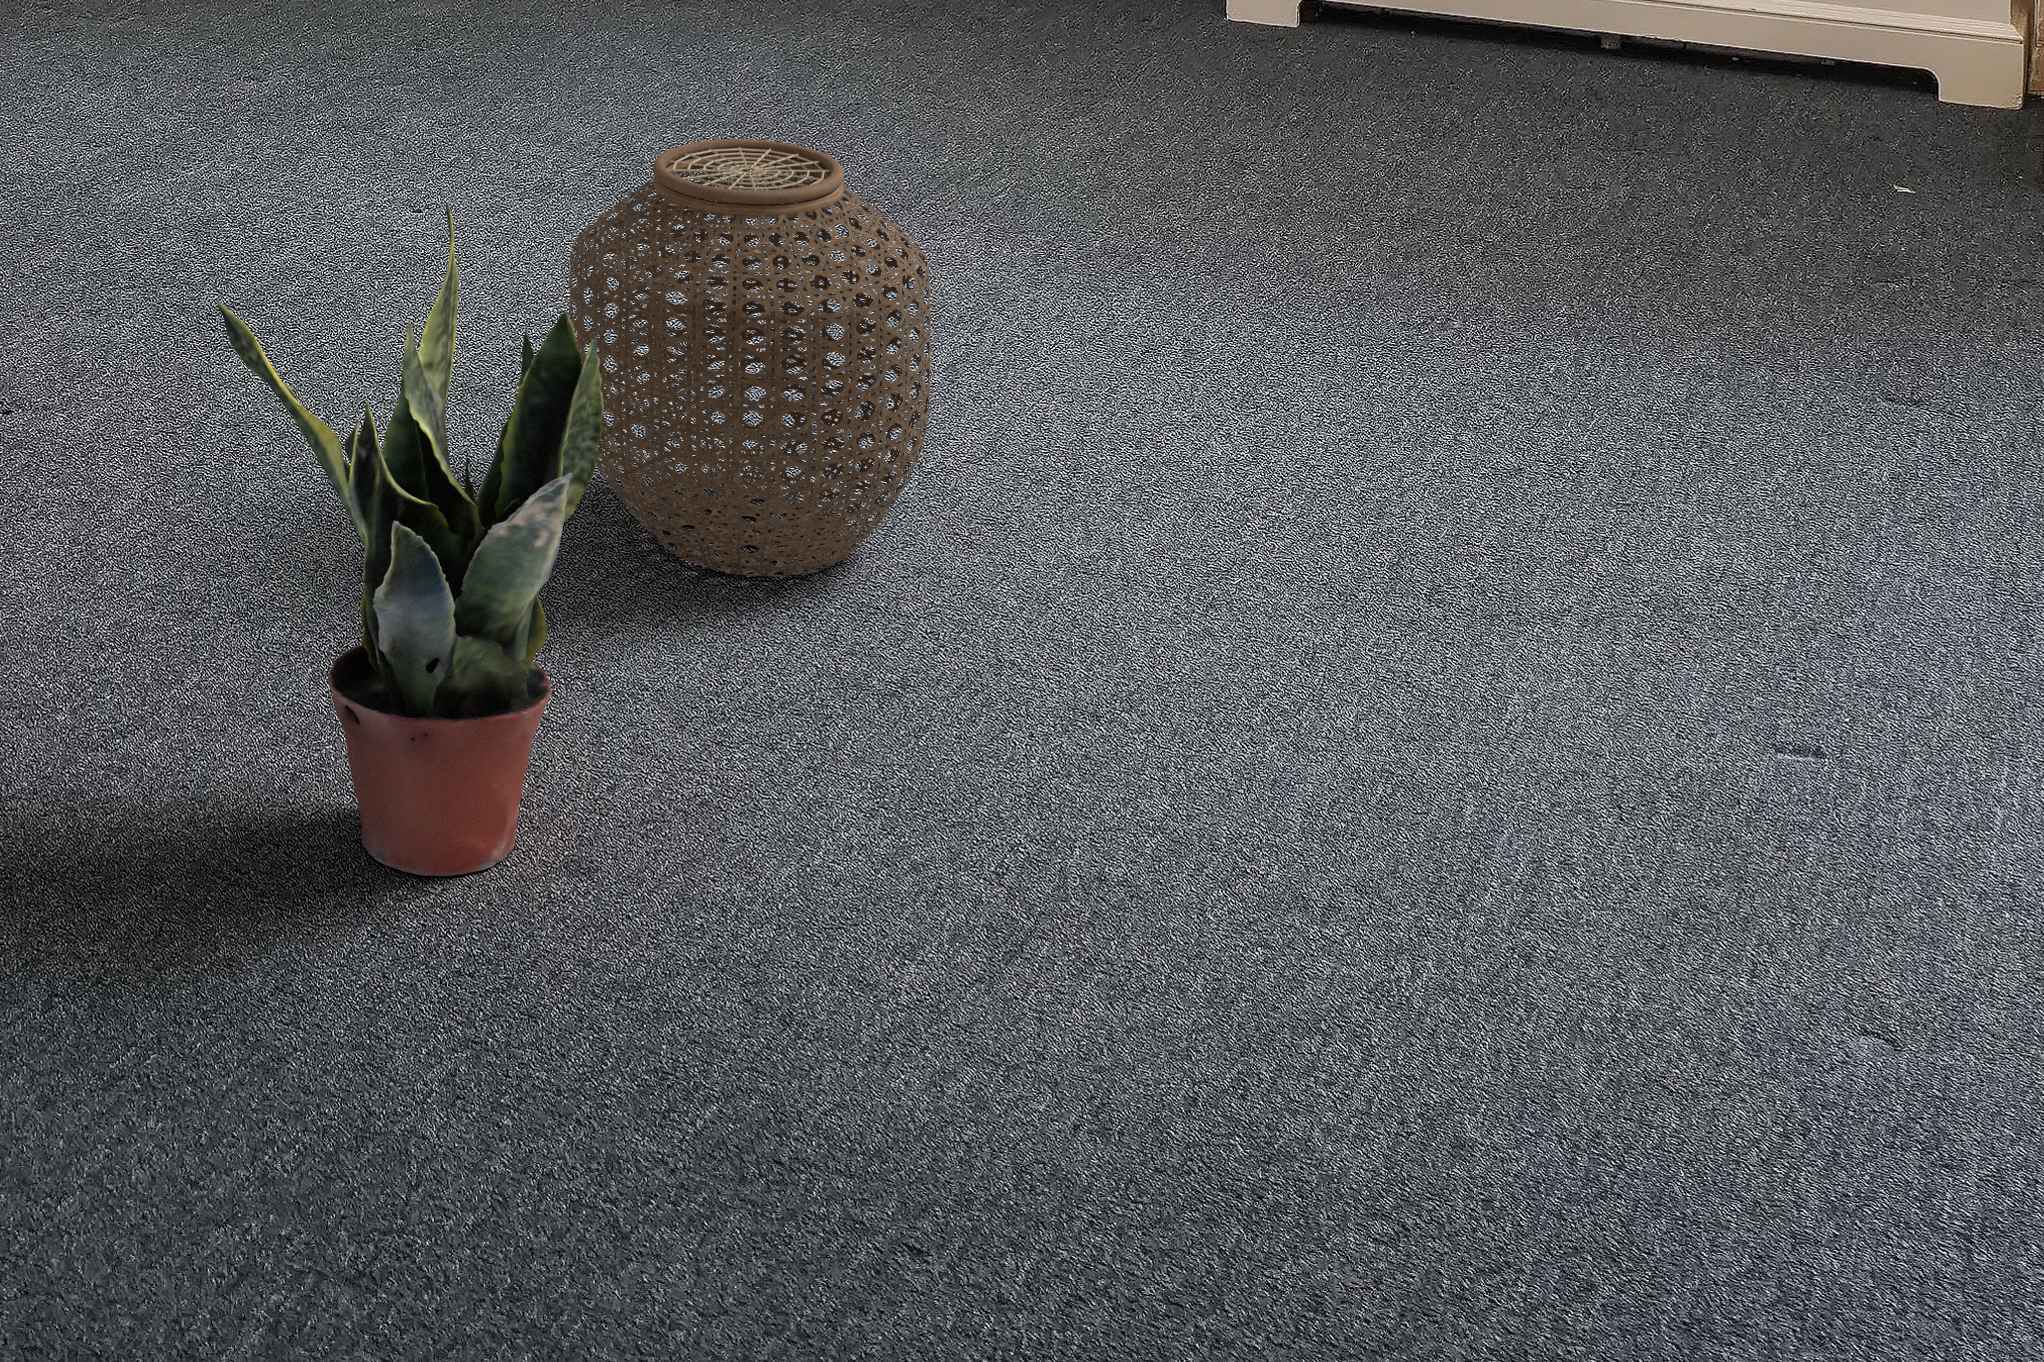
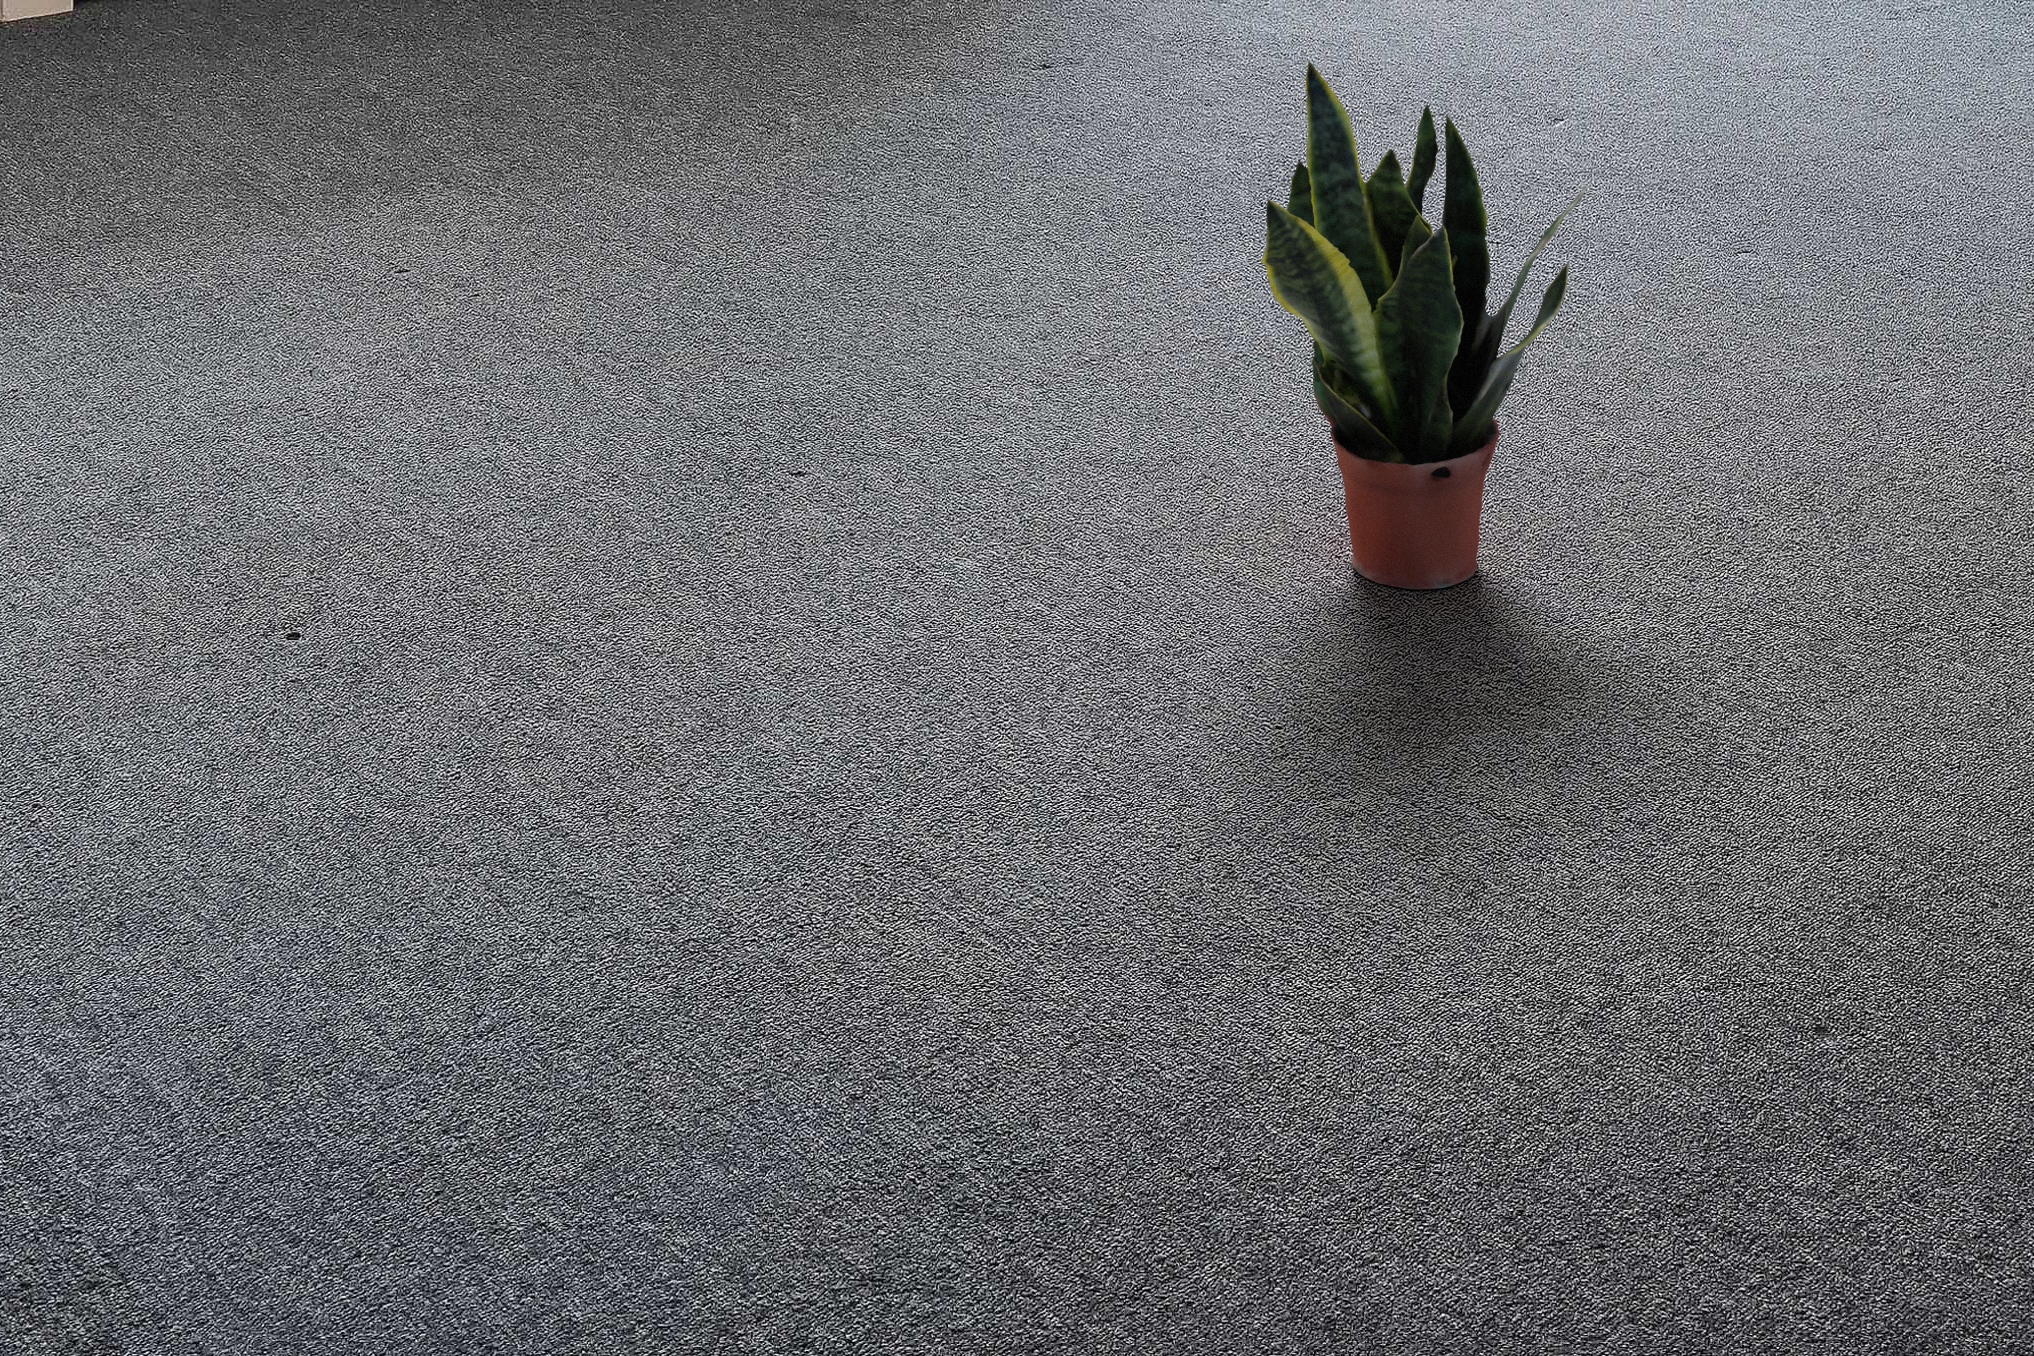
woven basket: present [569,139,930,577] -> none [815,38,1130,412]

